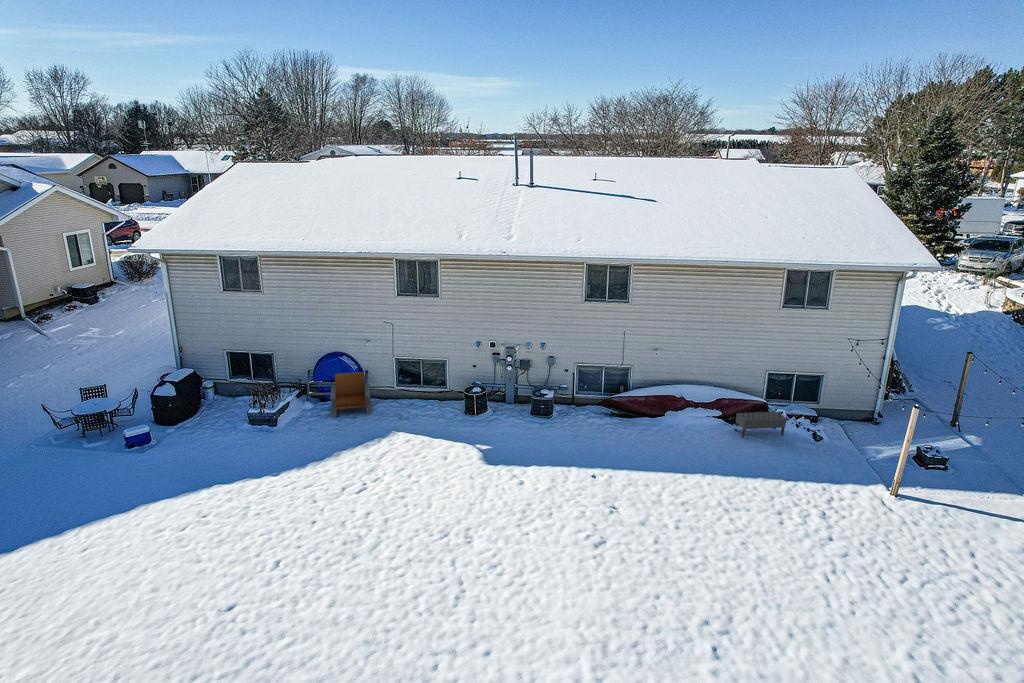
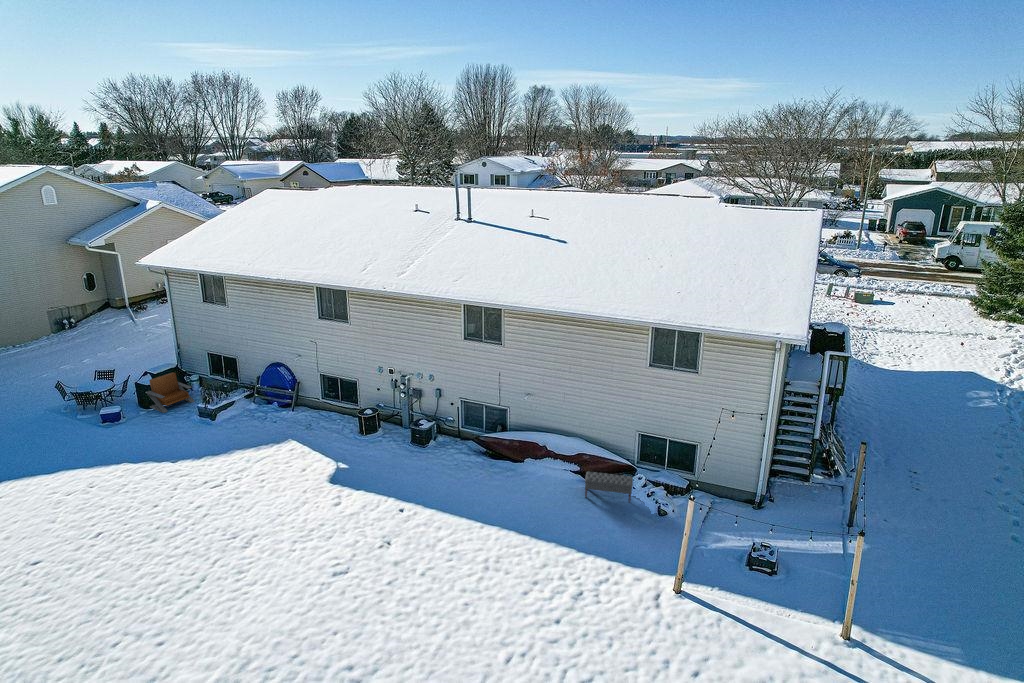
lounge chair: present [330,372,371,417] -> present [146,372,194,413]

